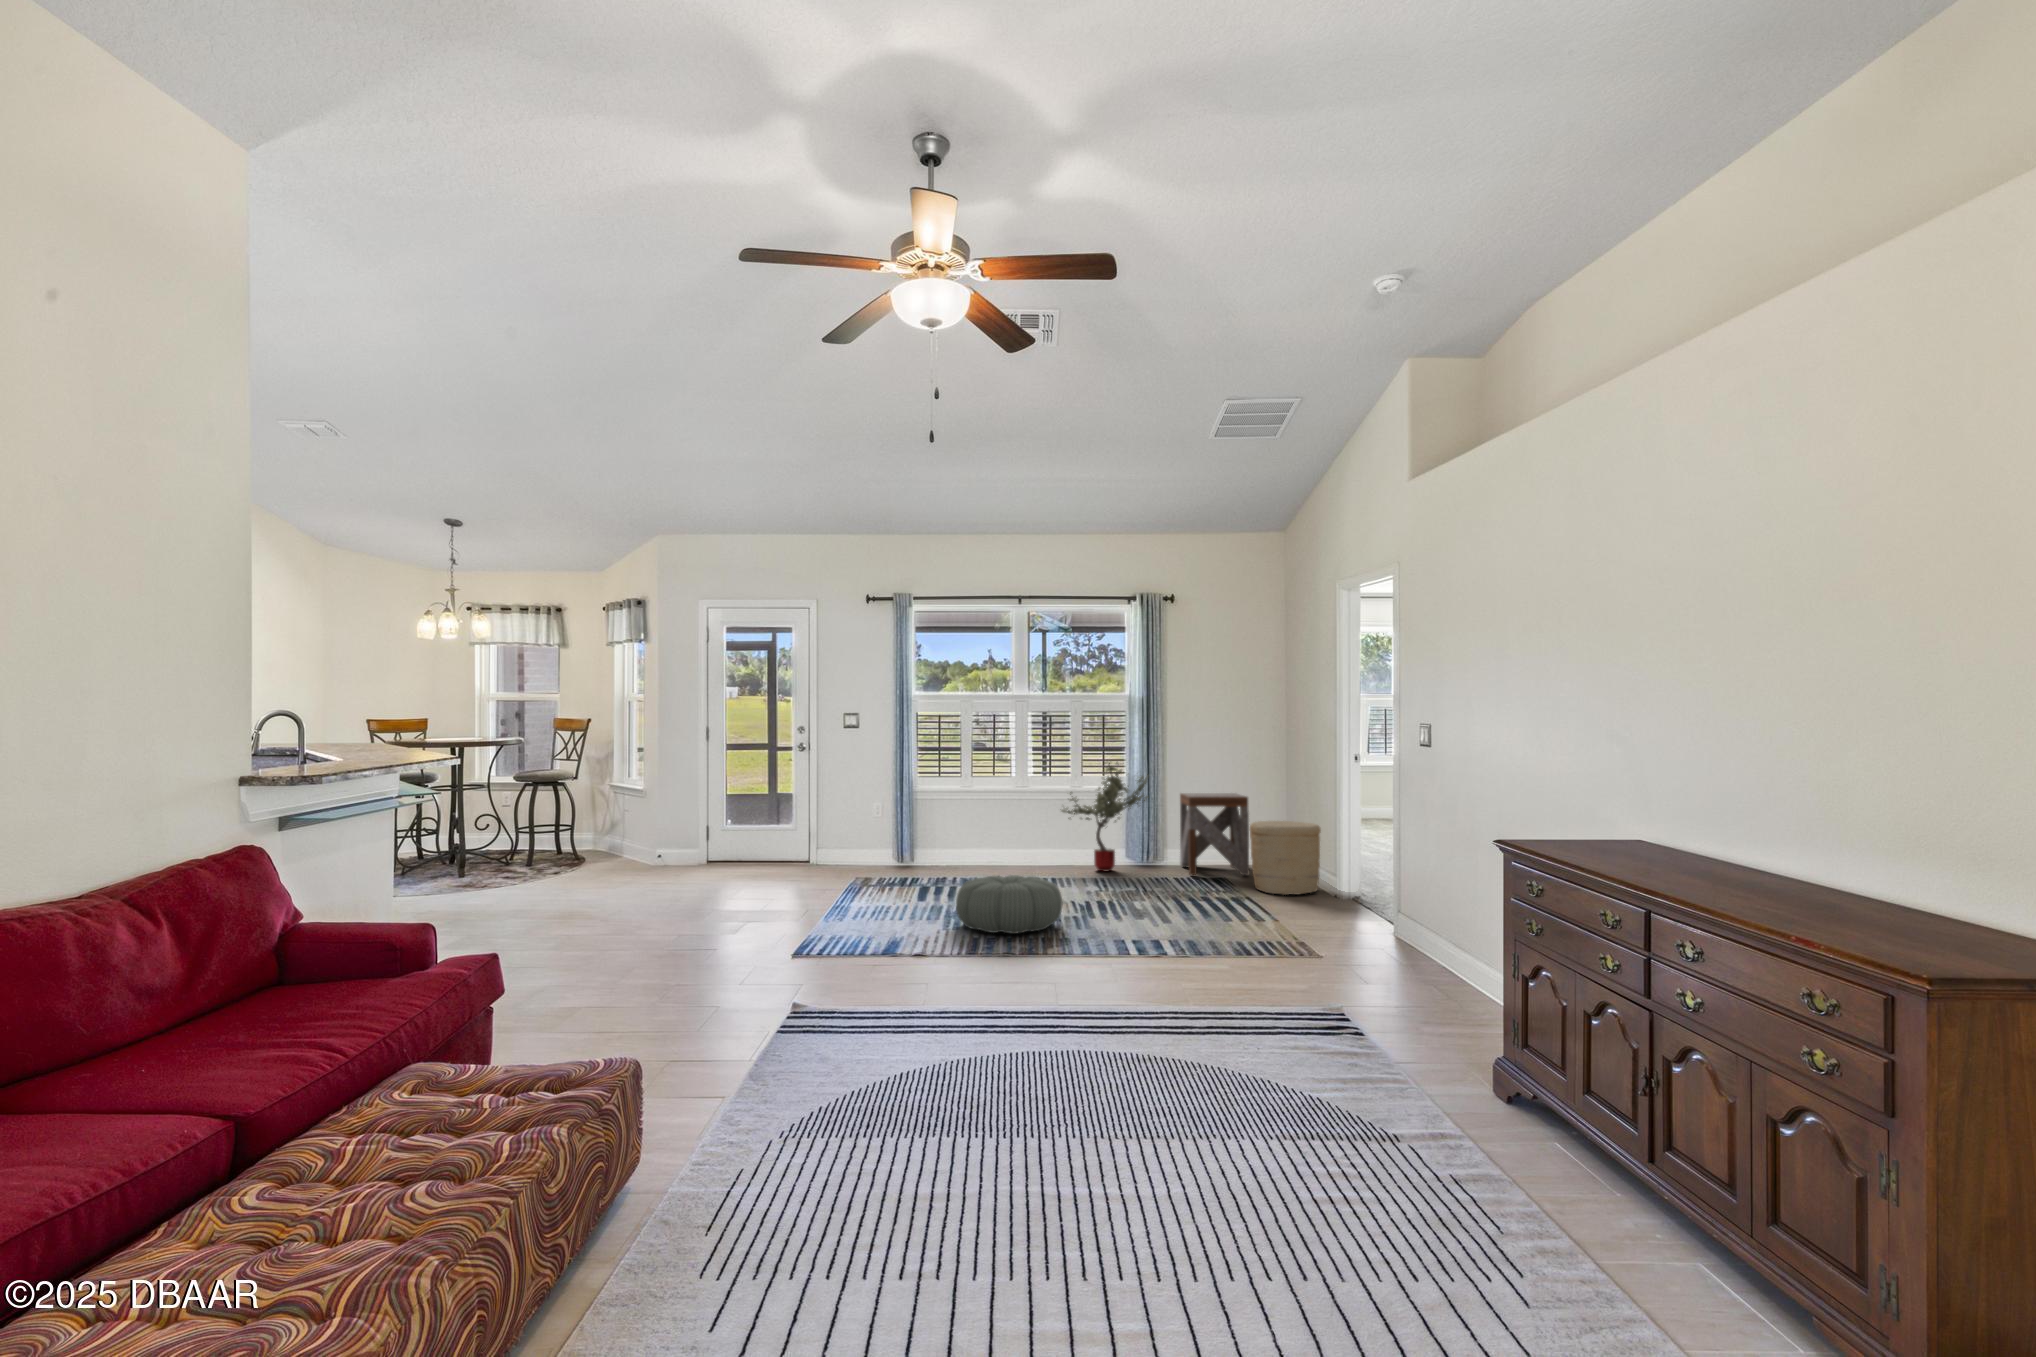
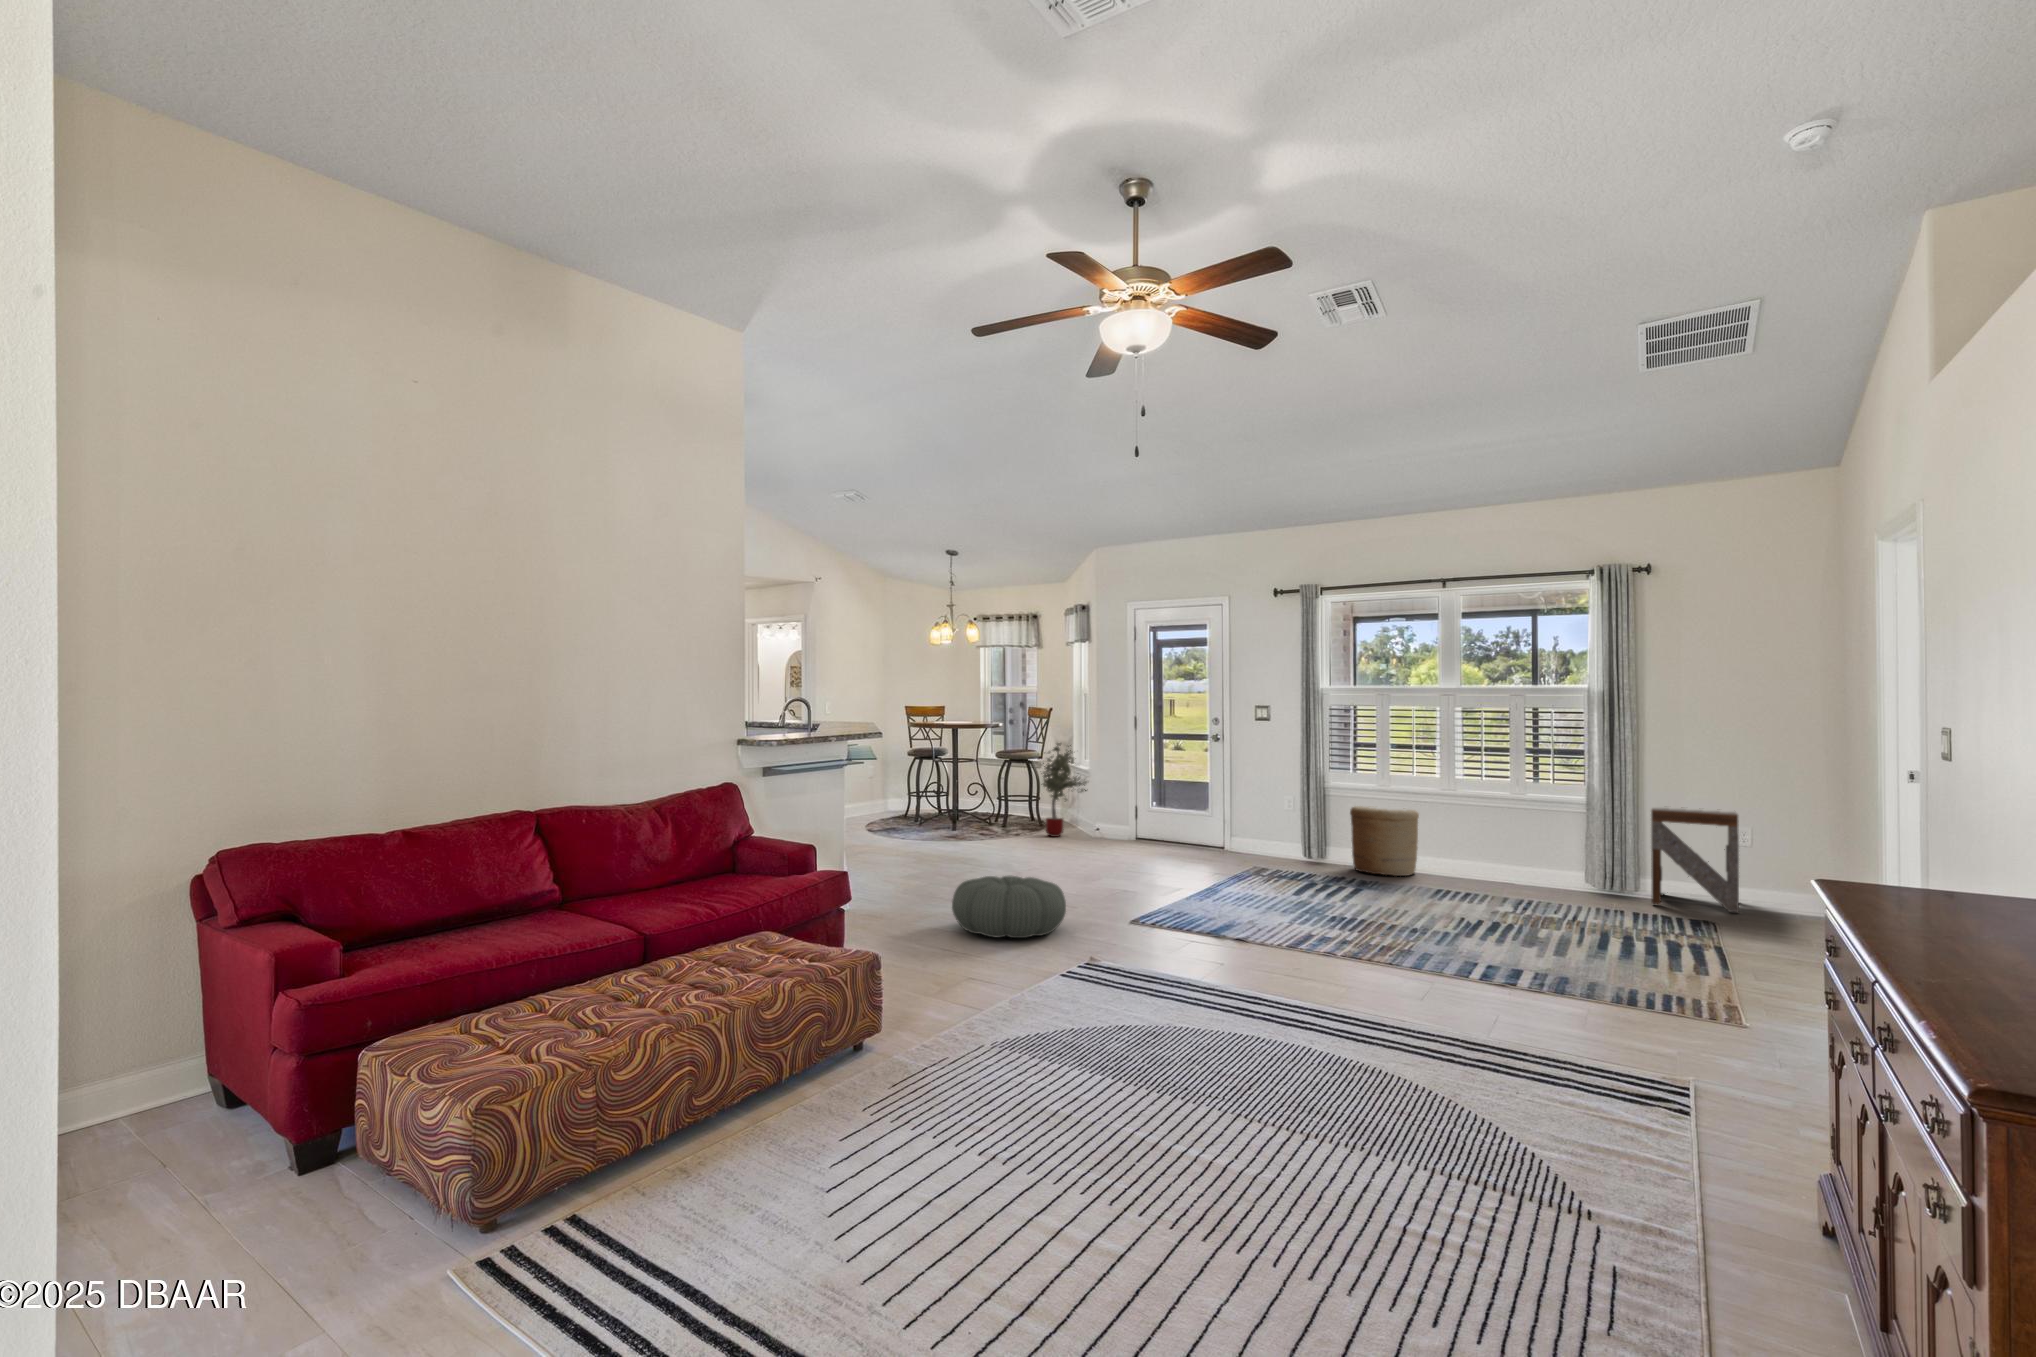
potted tree: present [1062,762,1149,871] -> present [1043,743,1087,837]
woven basket: present [1250,821,1321,895] -> present [1350,806,1419,876]
pouf: present [956,875,1062,934] -> present [952,876,1066,938]

